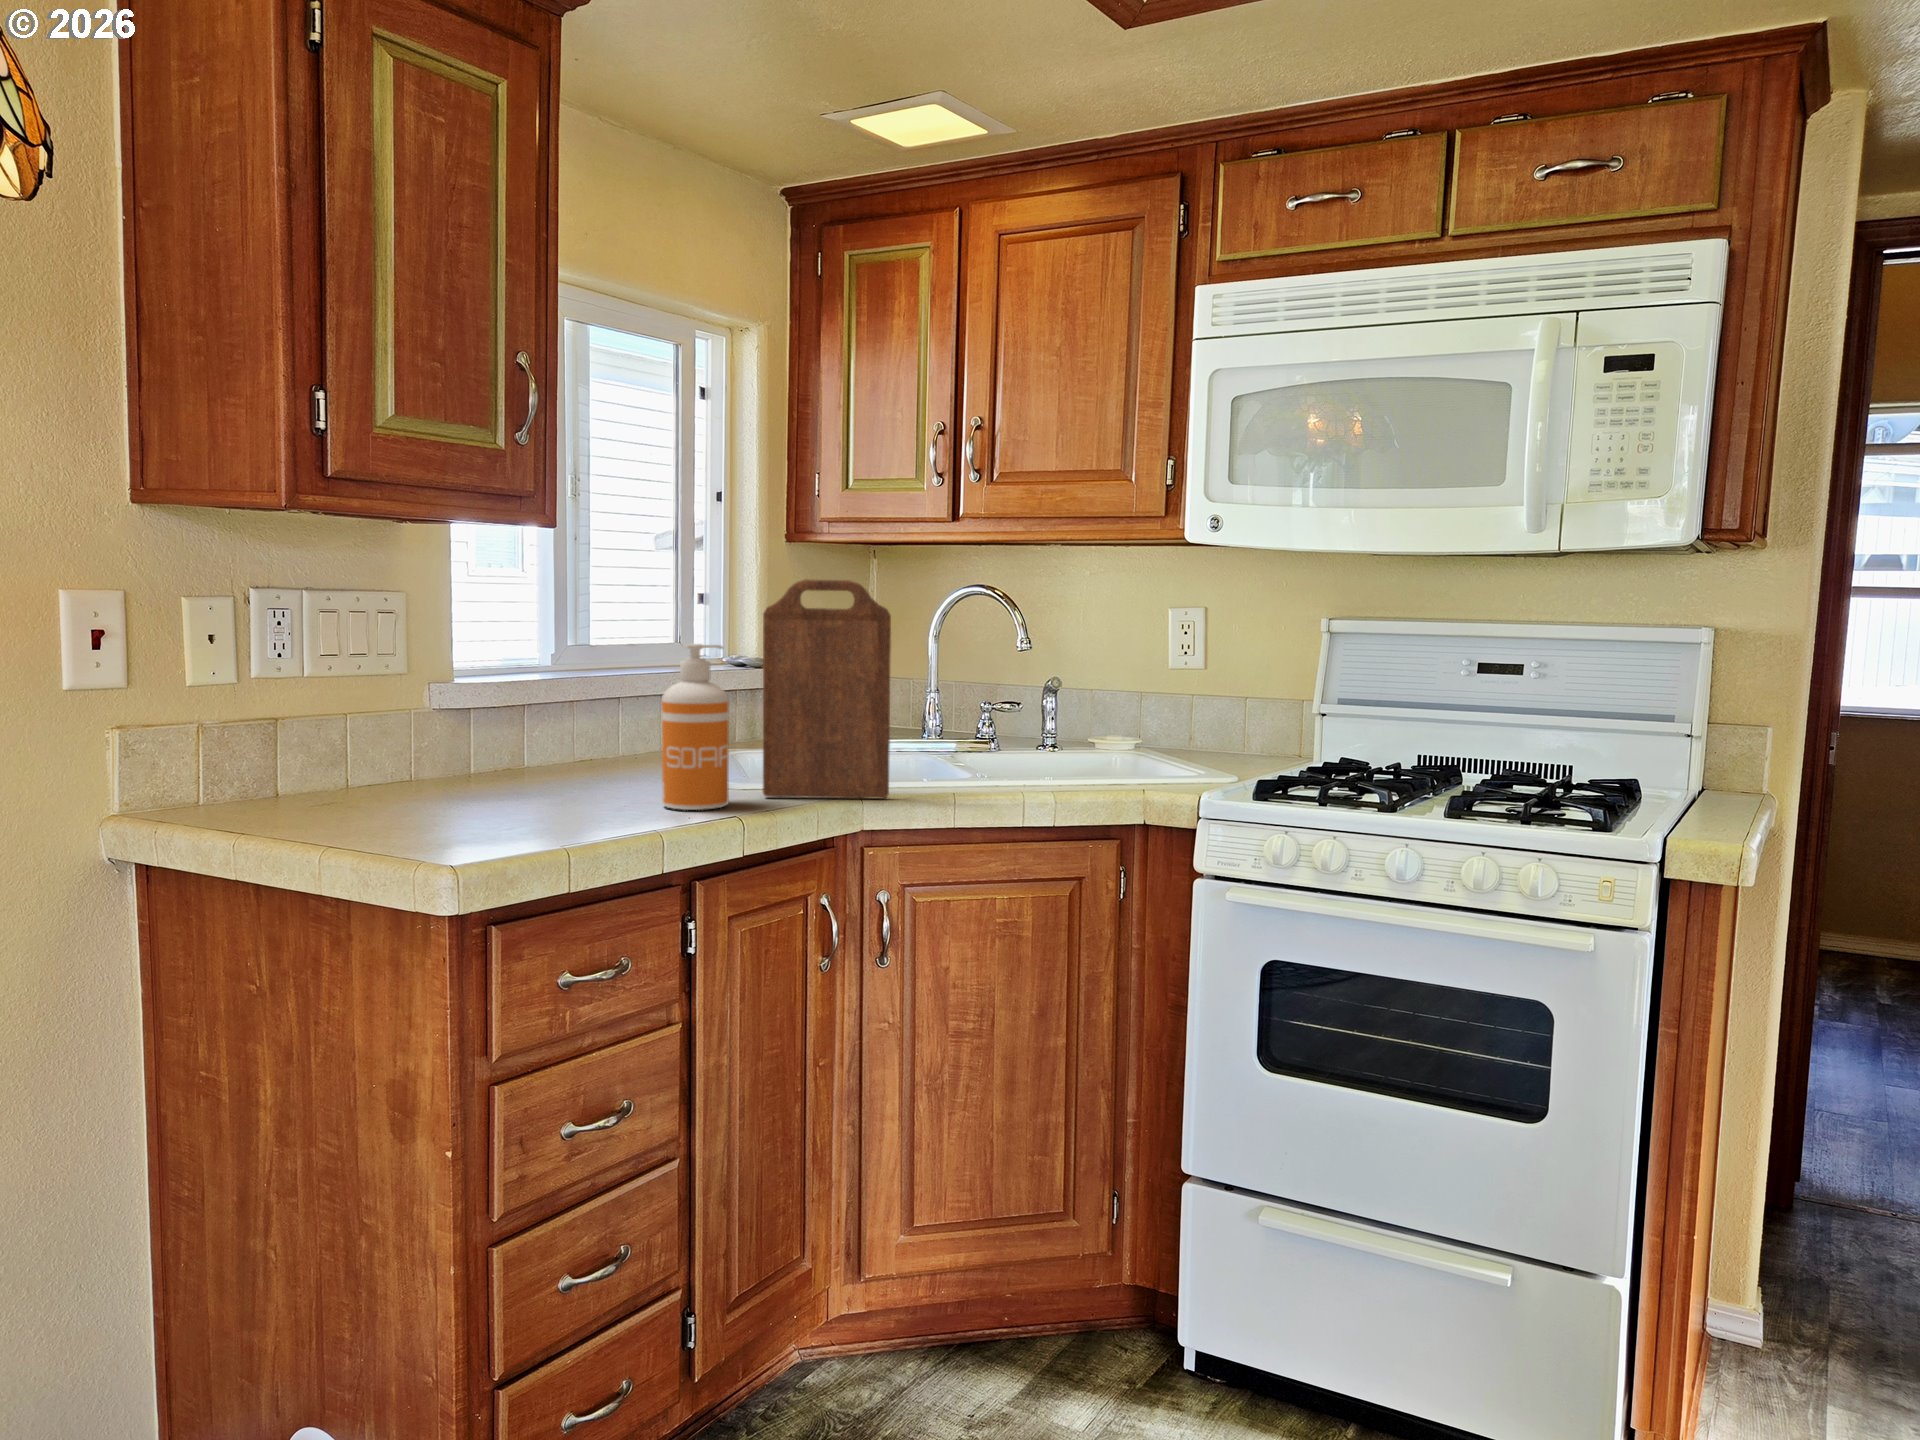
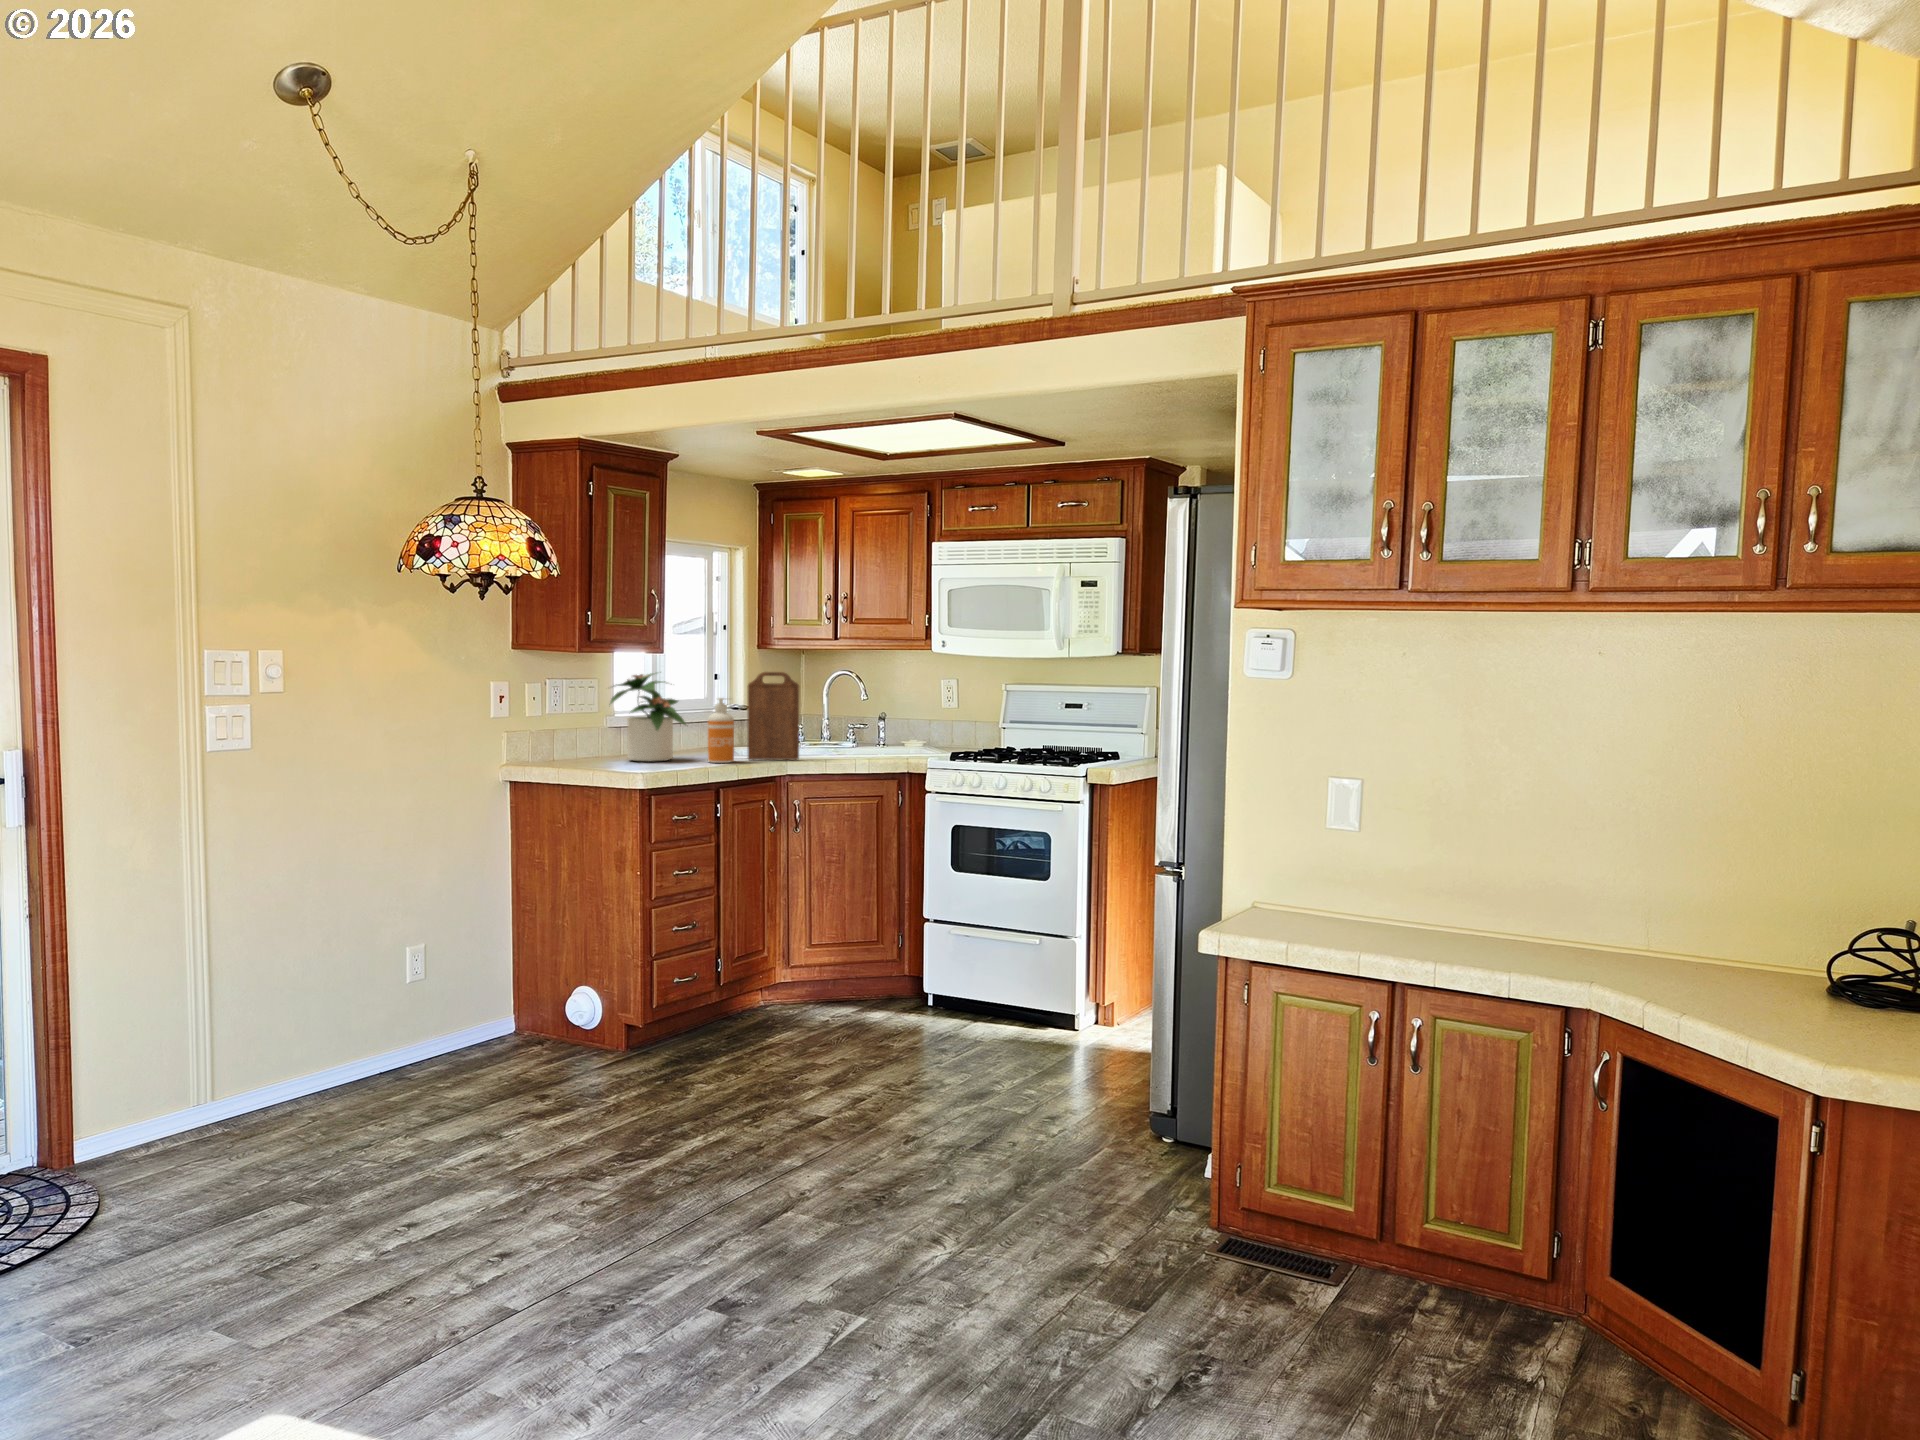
potted plant: none [408,577,616,802] -> present [609,673,686,761]

